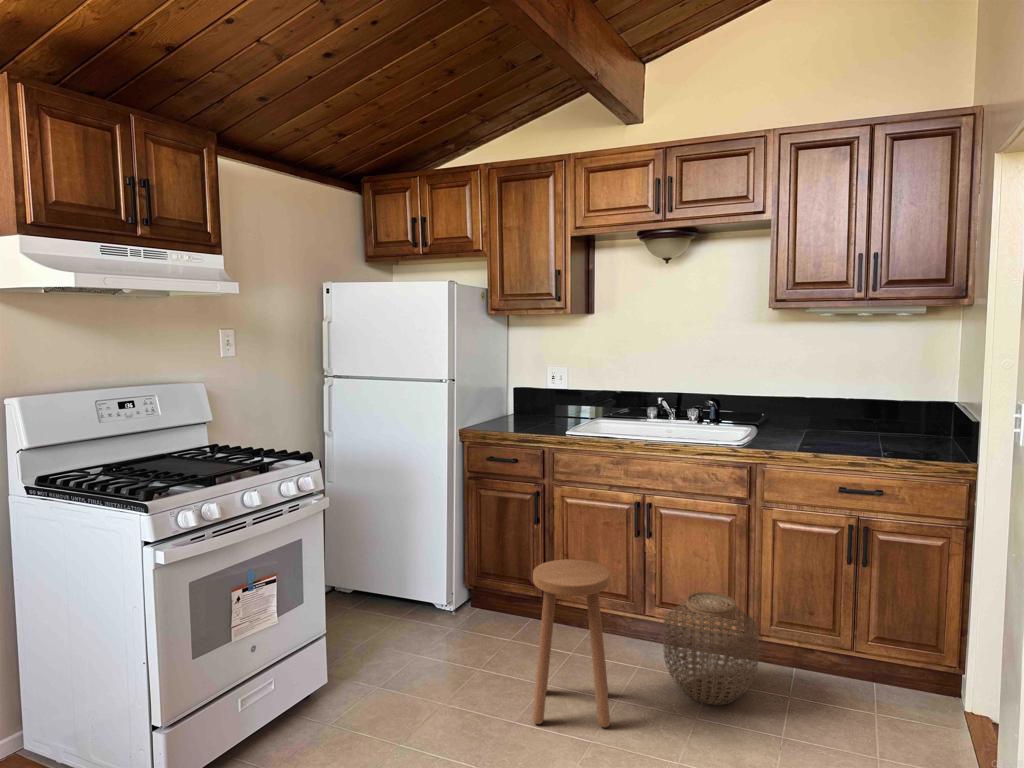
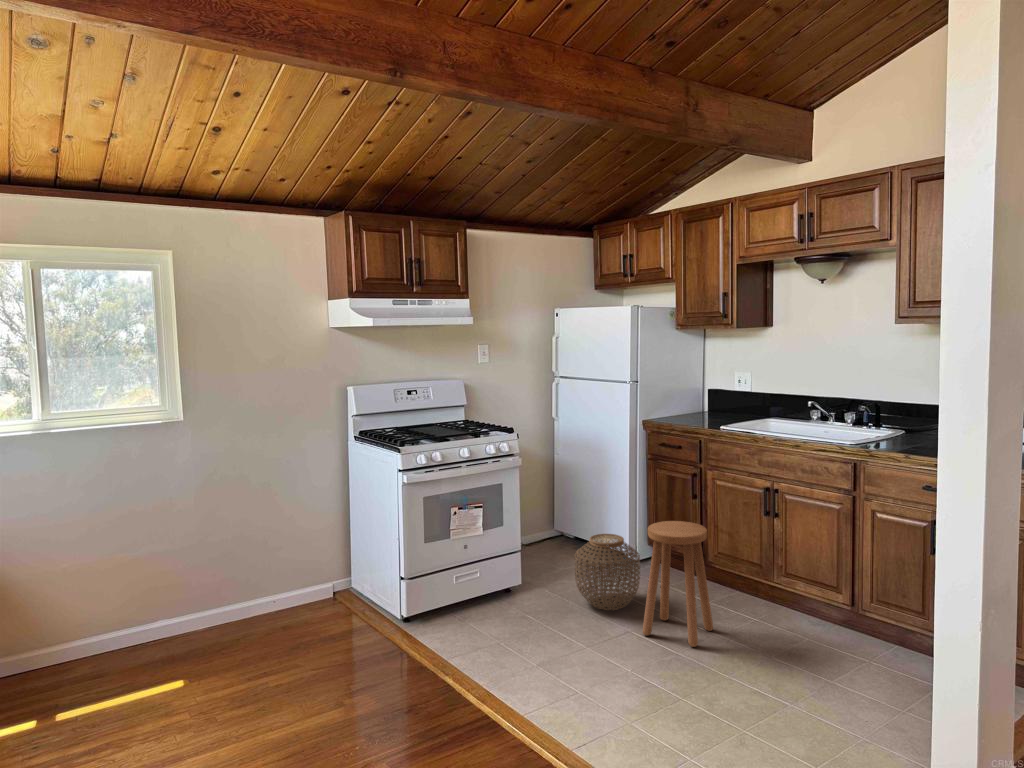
woven basket: present [663,592,759,705] -> present [575,534,640,610]

